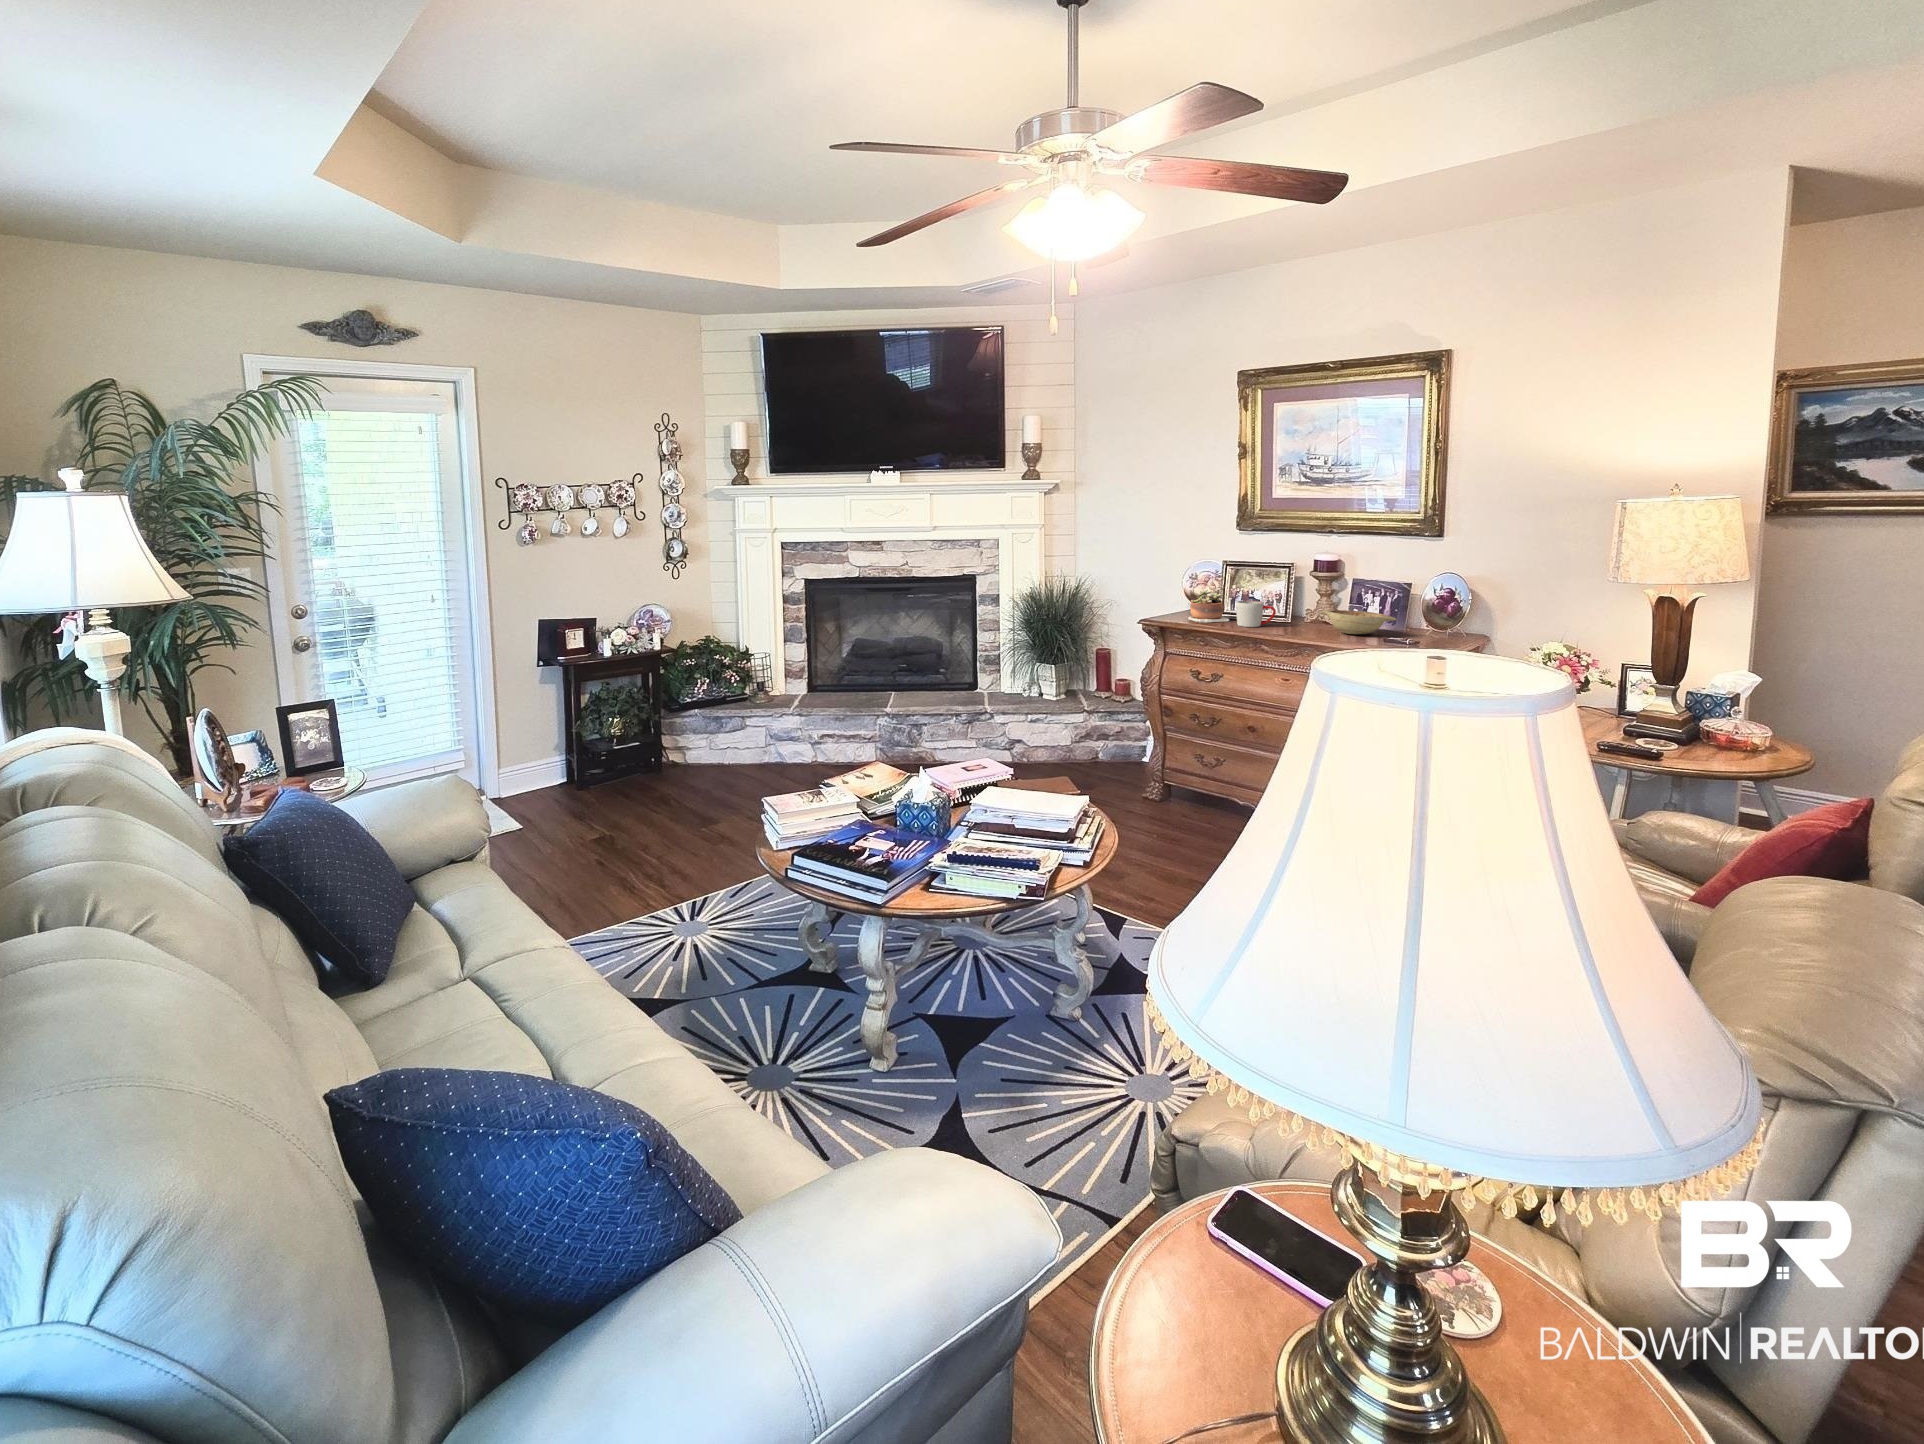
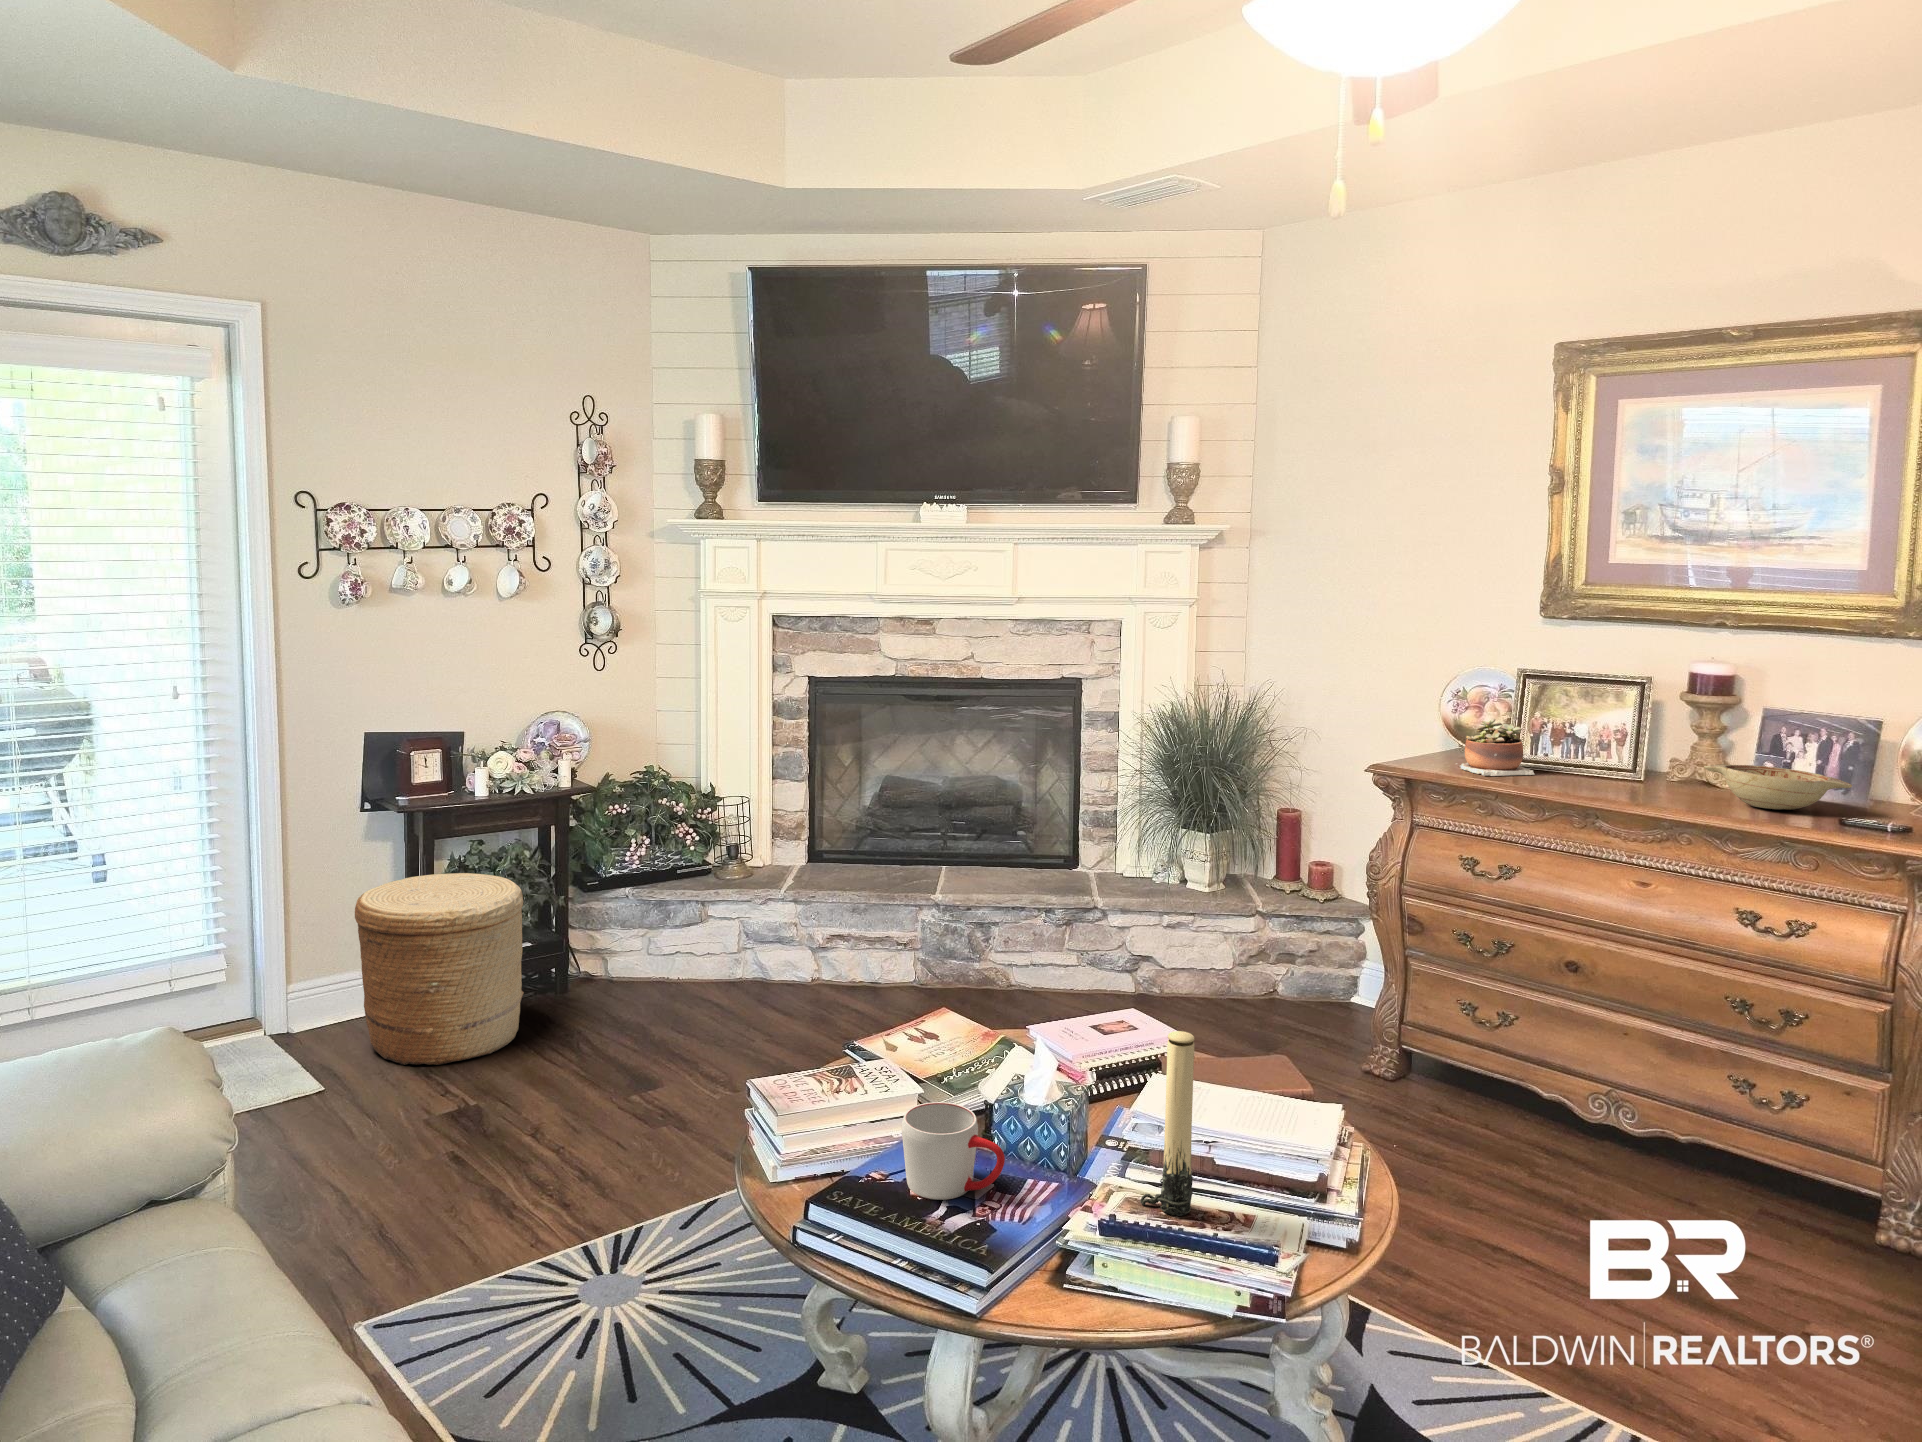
mug: present [1236,601,1276,627] -> present [902,1102,1005,1200]
woven basket: none [533,703,639,818] -> present [355,873,524,1065]
candle: none [974,753,1001,852] -> present [1140,1031,1195,1216]

